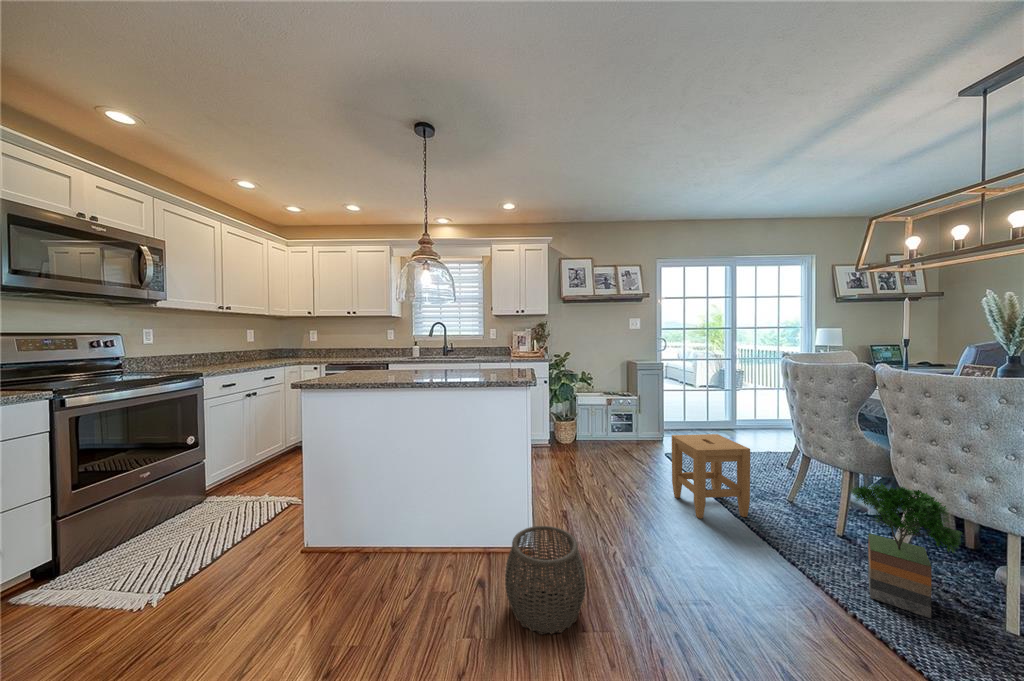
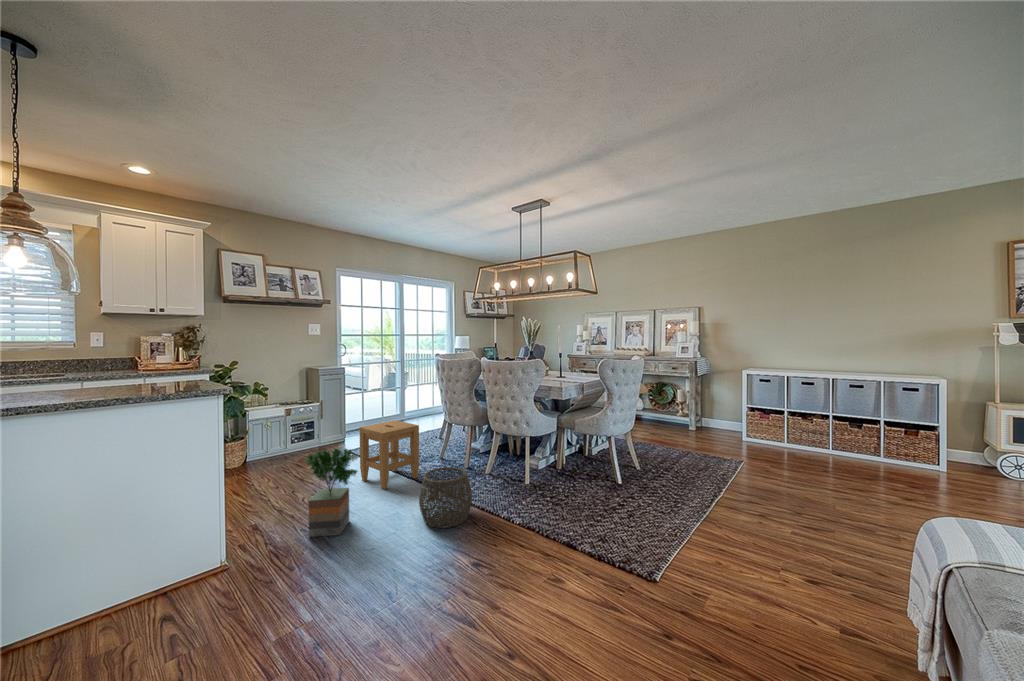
potted tree: present [852,483,961,618] -> present [306,449,358,537]
woven basket: present [505,526,586,634] -> present [419,467,472,528]

